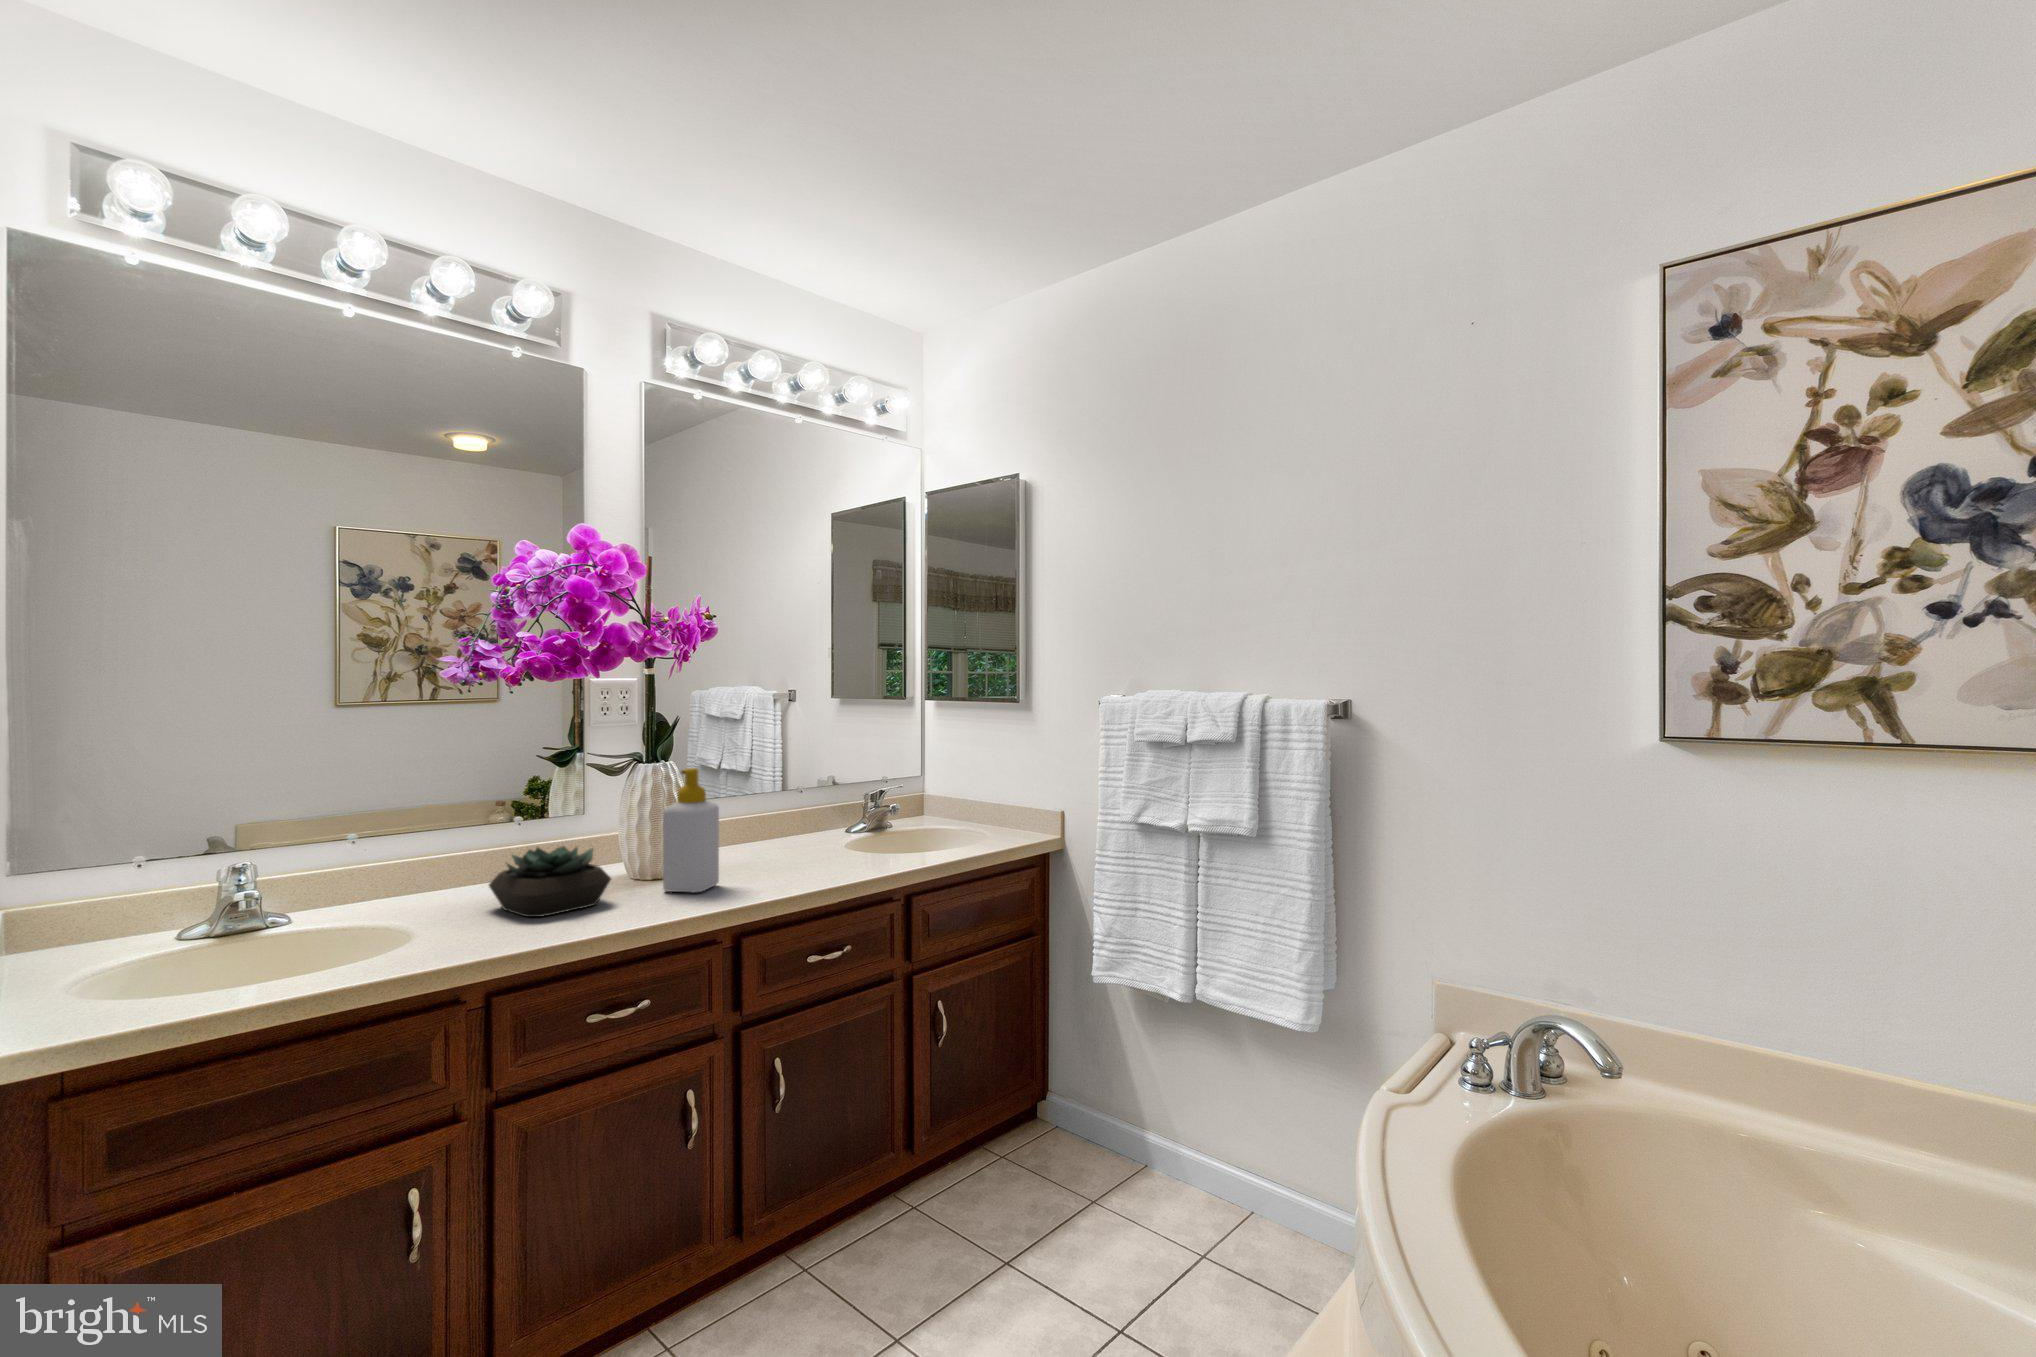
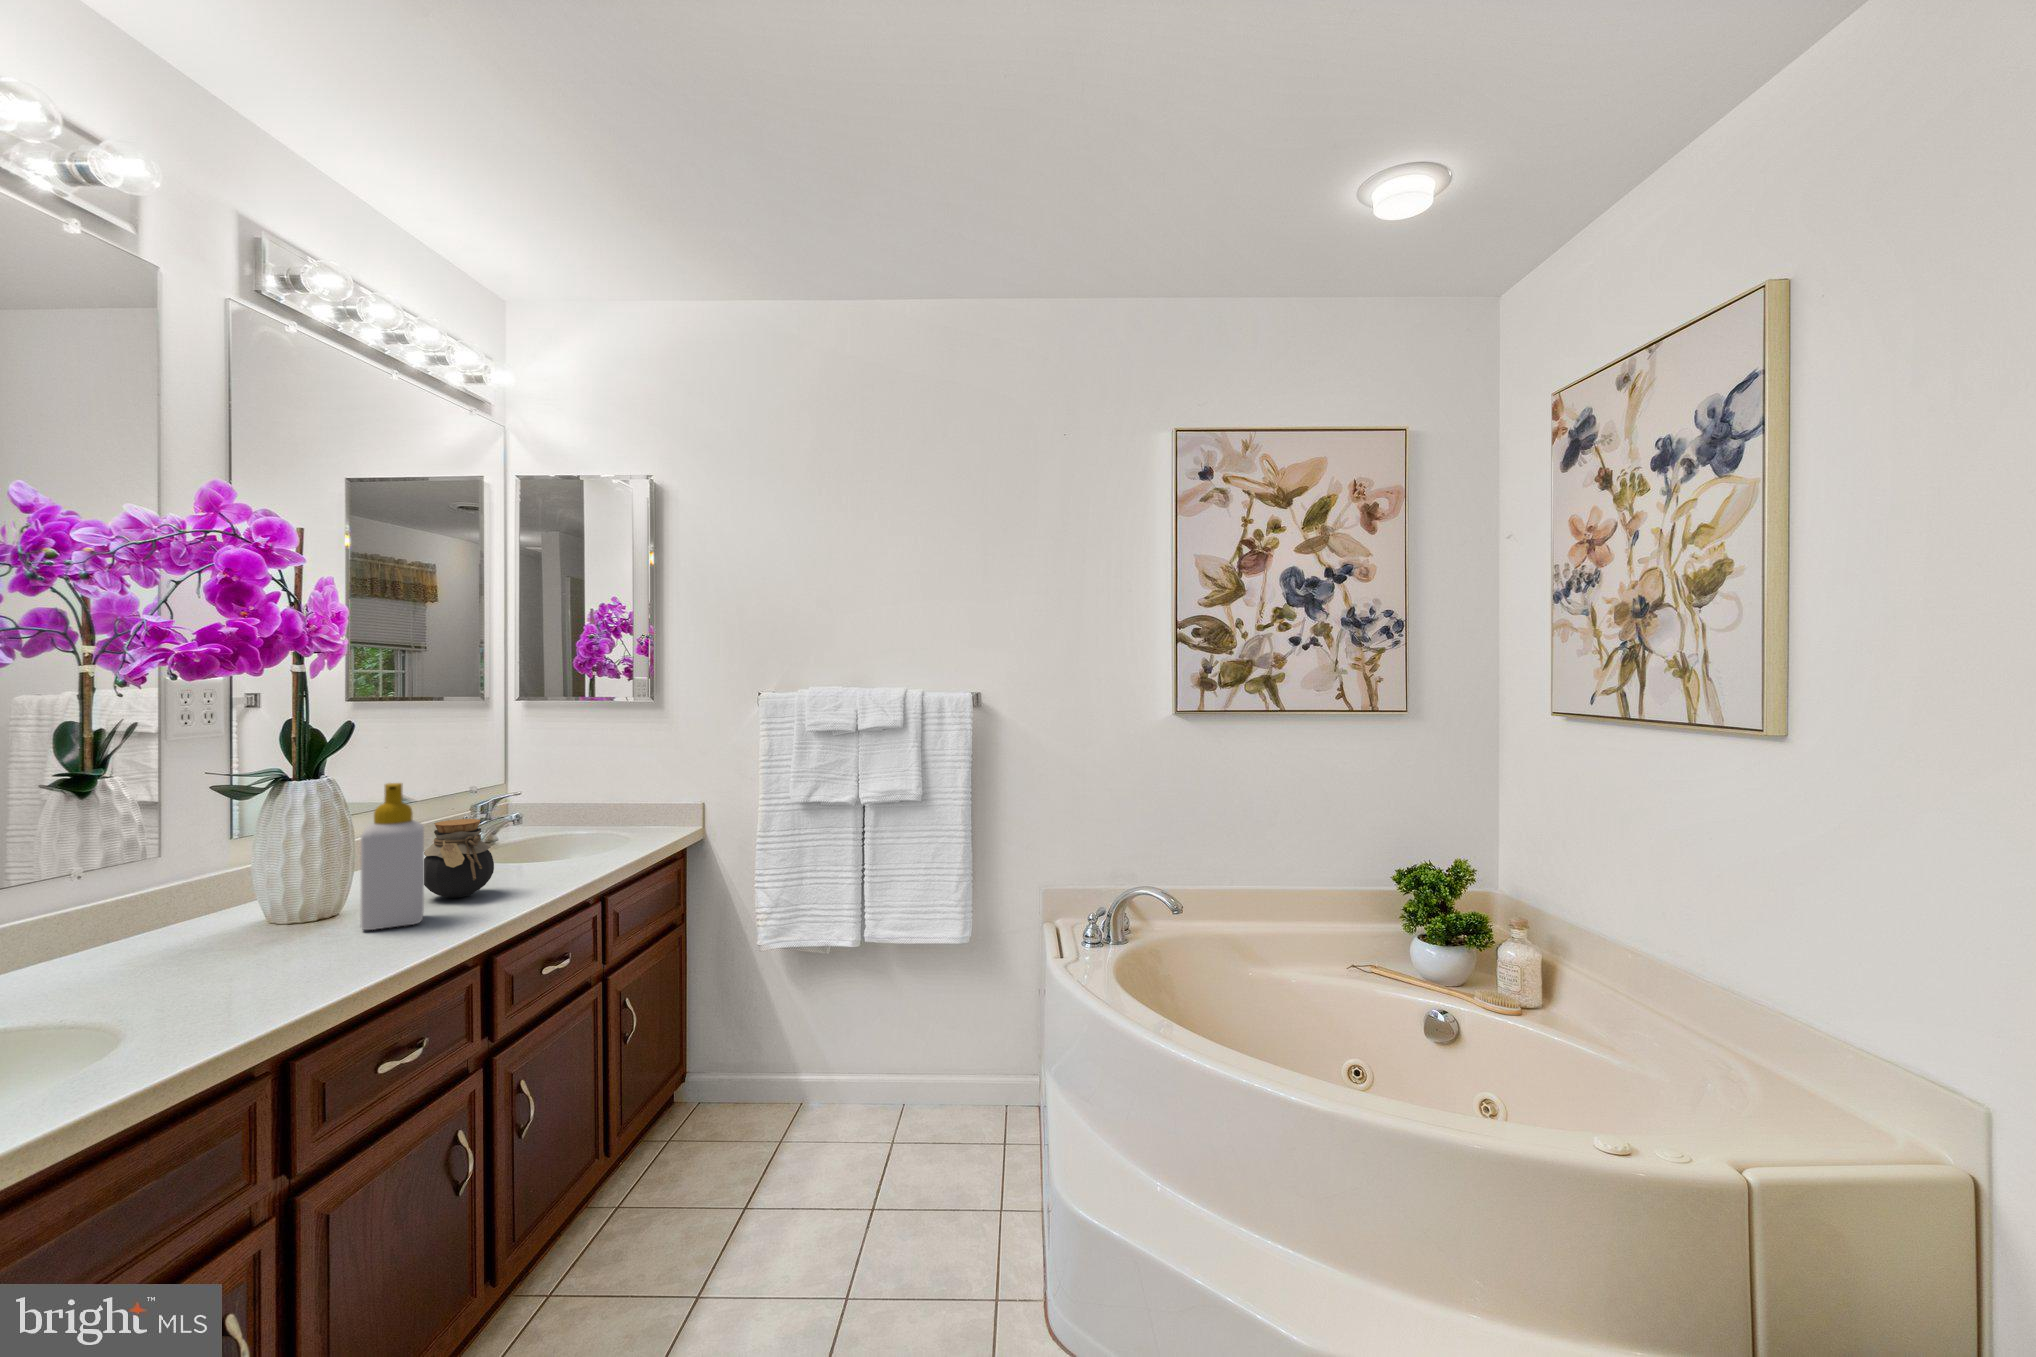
jar: none [742,804,799,874] -> present [424,819,494,898]
succulent plant: present [489,846,611,917] -> none [128,890,323,986]

